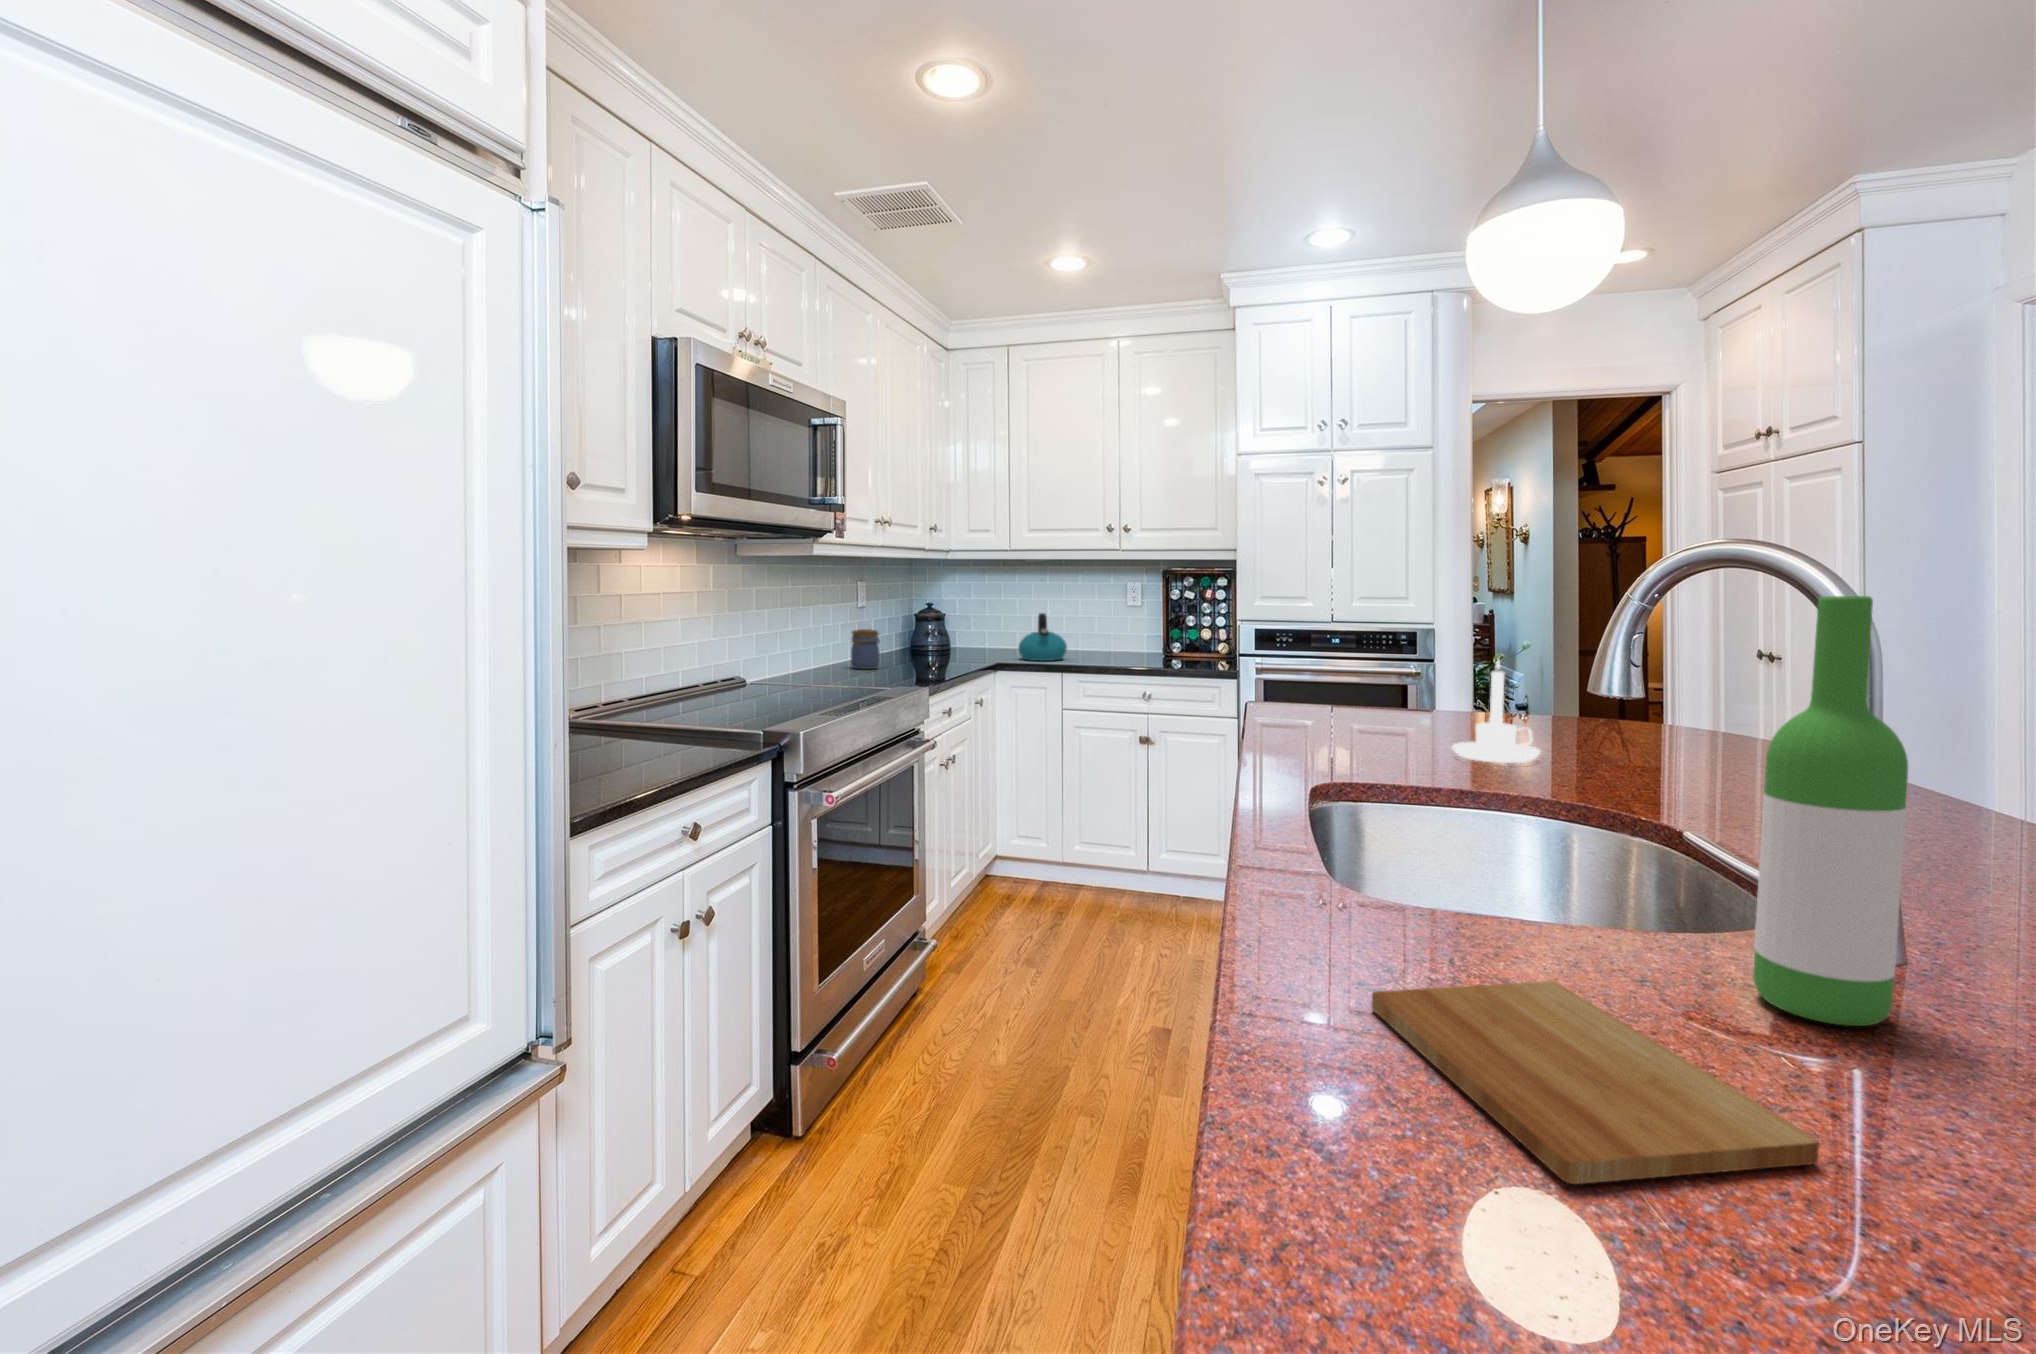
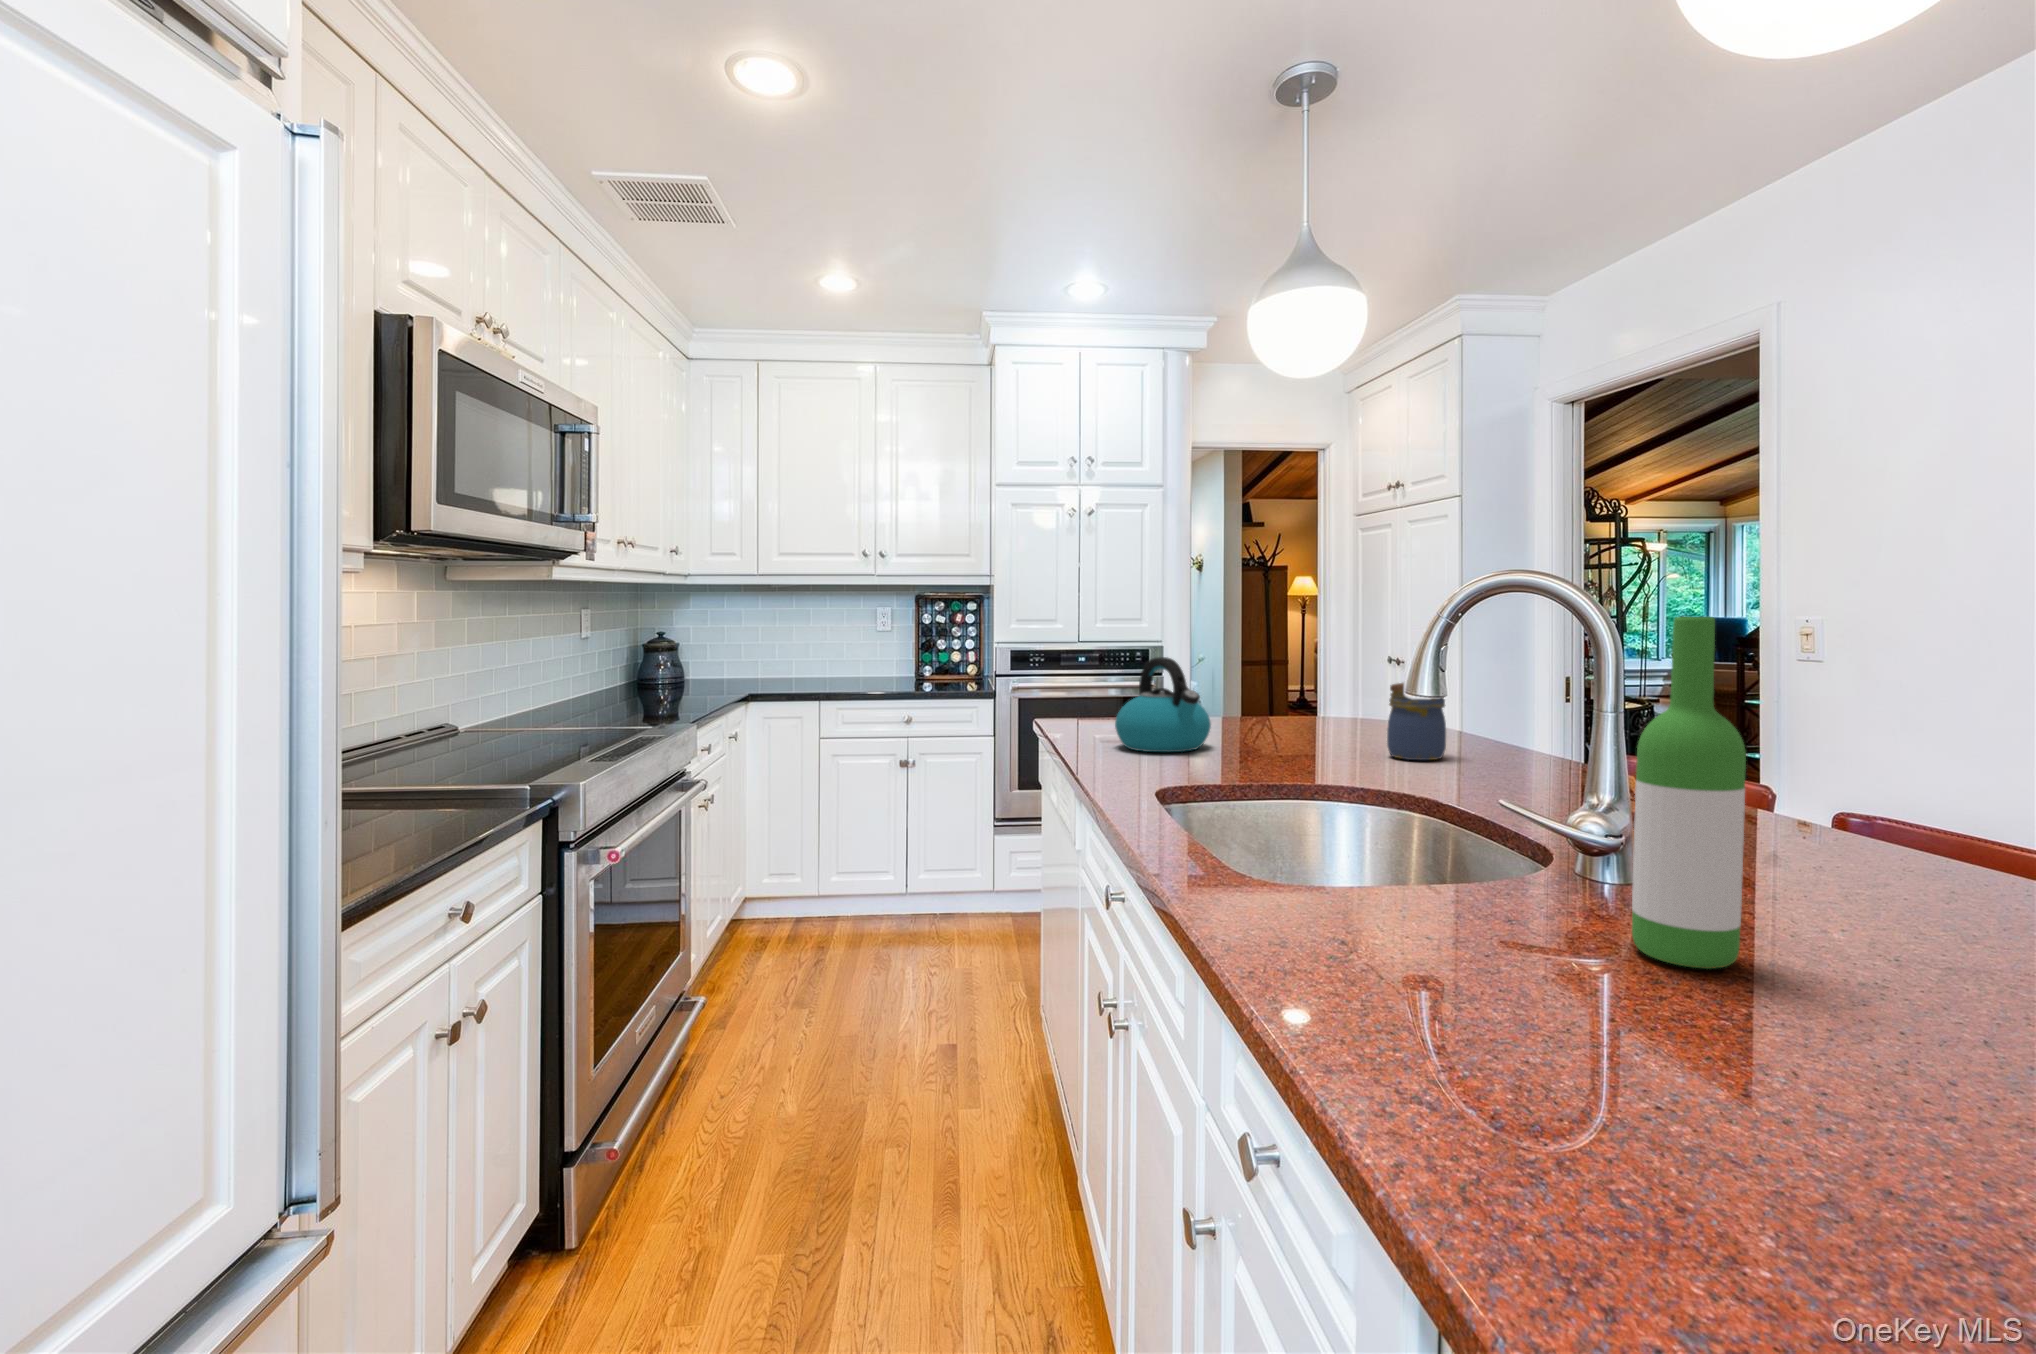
kettle: present [1019,613,1067,661] -> present [1115,657,1211,752]
jar: present [851,629,880,669] -> present [1387,683,1446,760]
candle holder: present [1452,659,1540,763] -> none [1245,672,1318,767]
cutting board: present [1372,981,1819,1184] -> none [1375,961,1797,1146]

